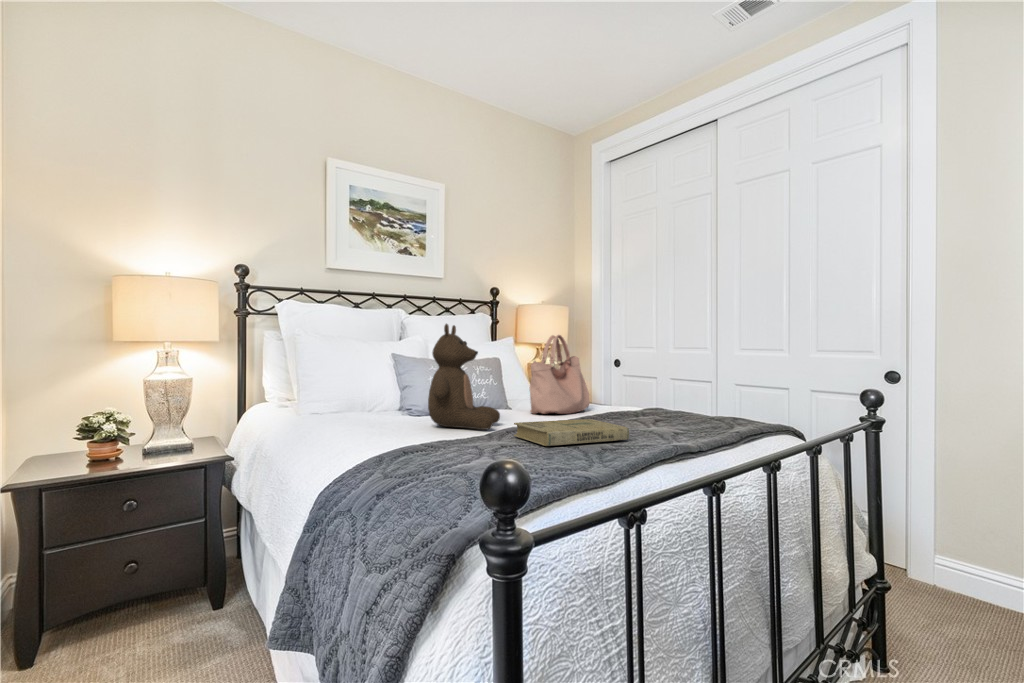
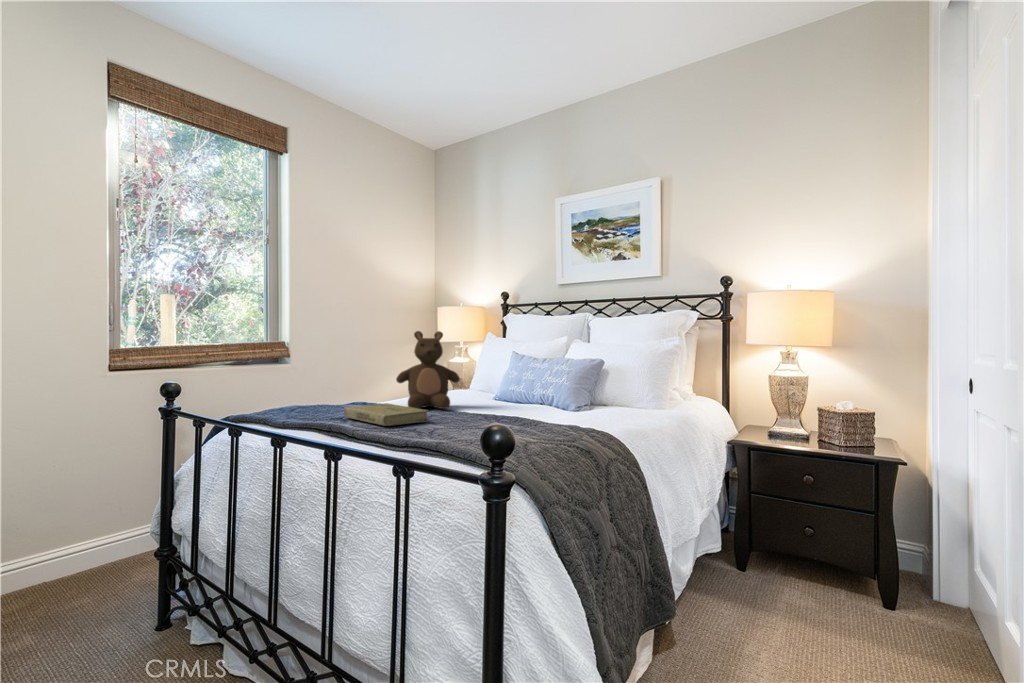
handbag: present [530,335,590,414] -> none [530,333,621,418]

